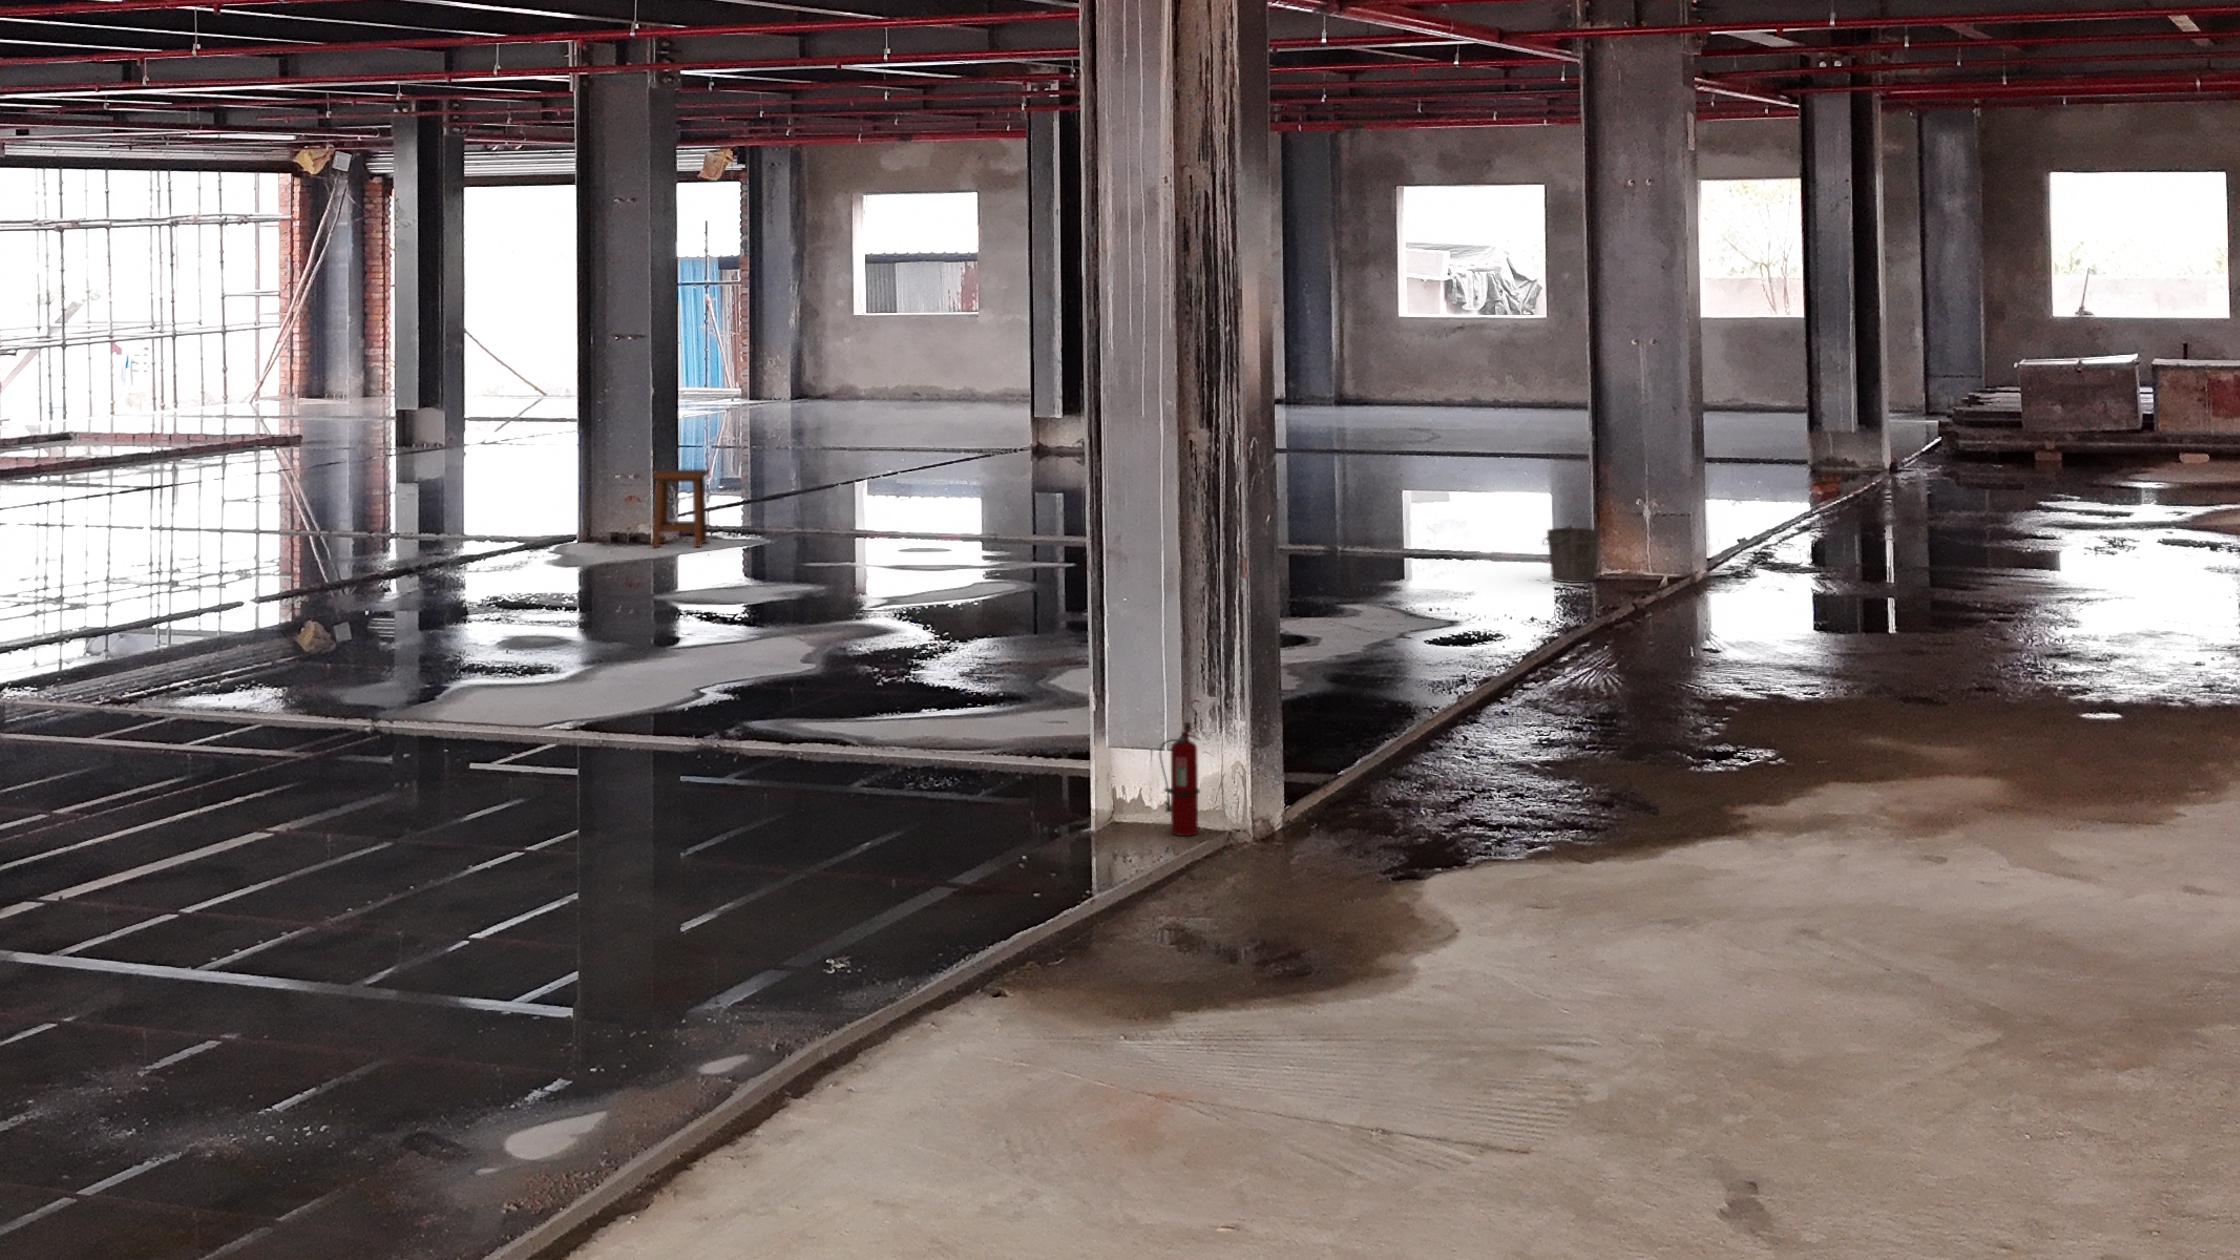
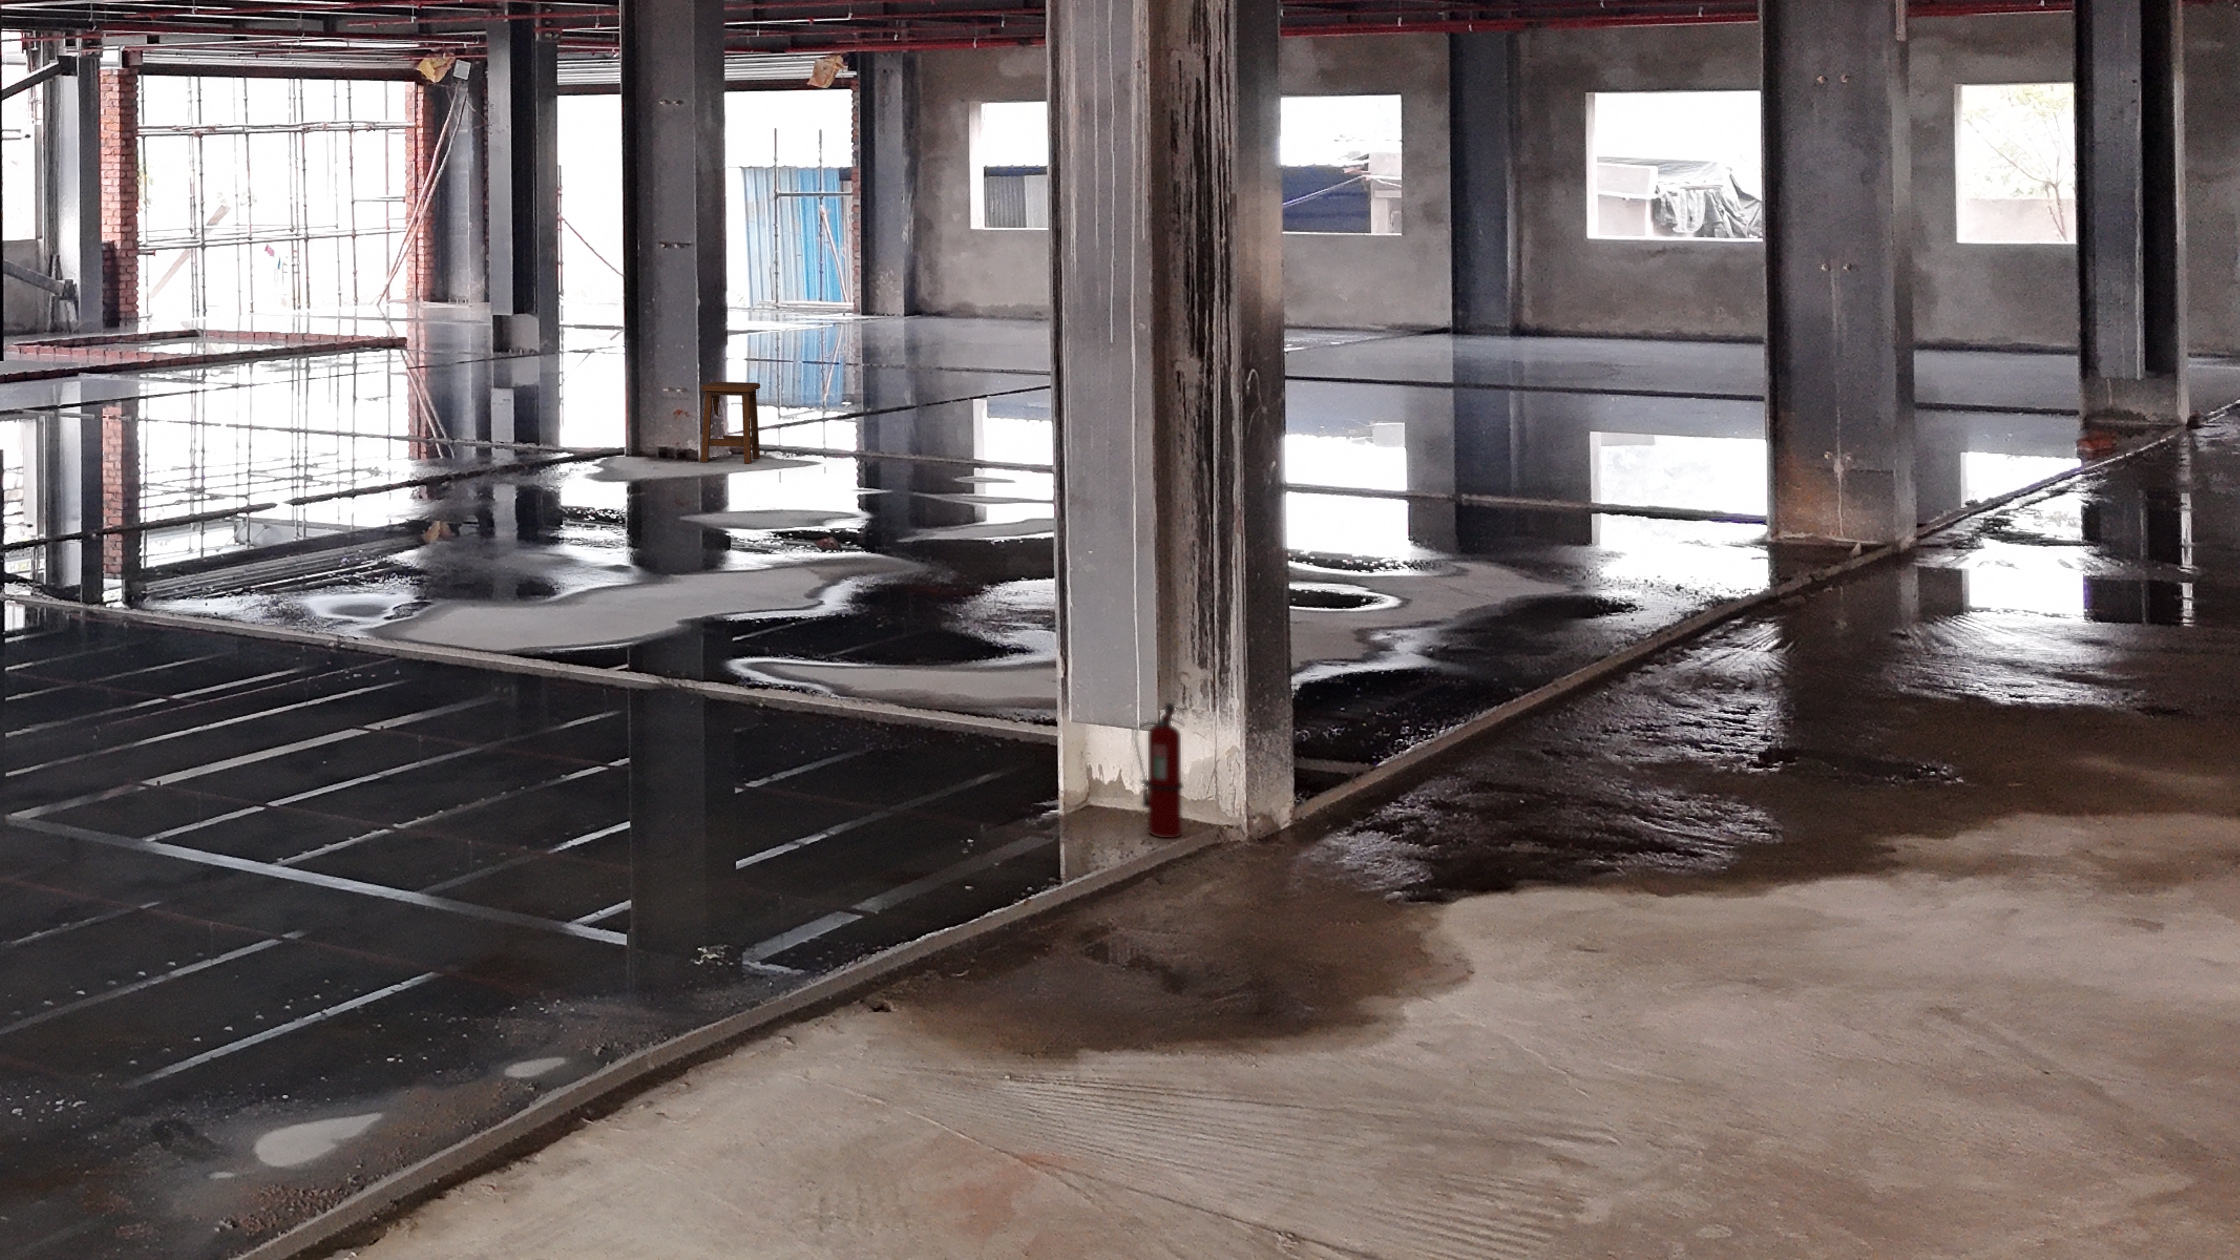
bucket: present [1543,525,1600,583] -> none [1699,477,1774,545]

